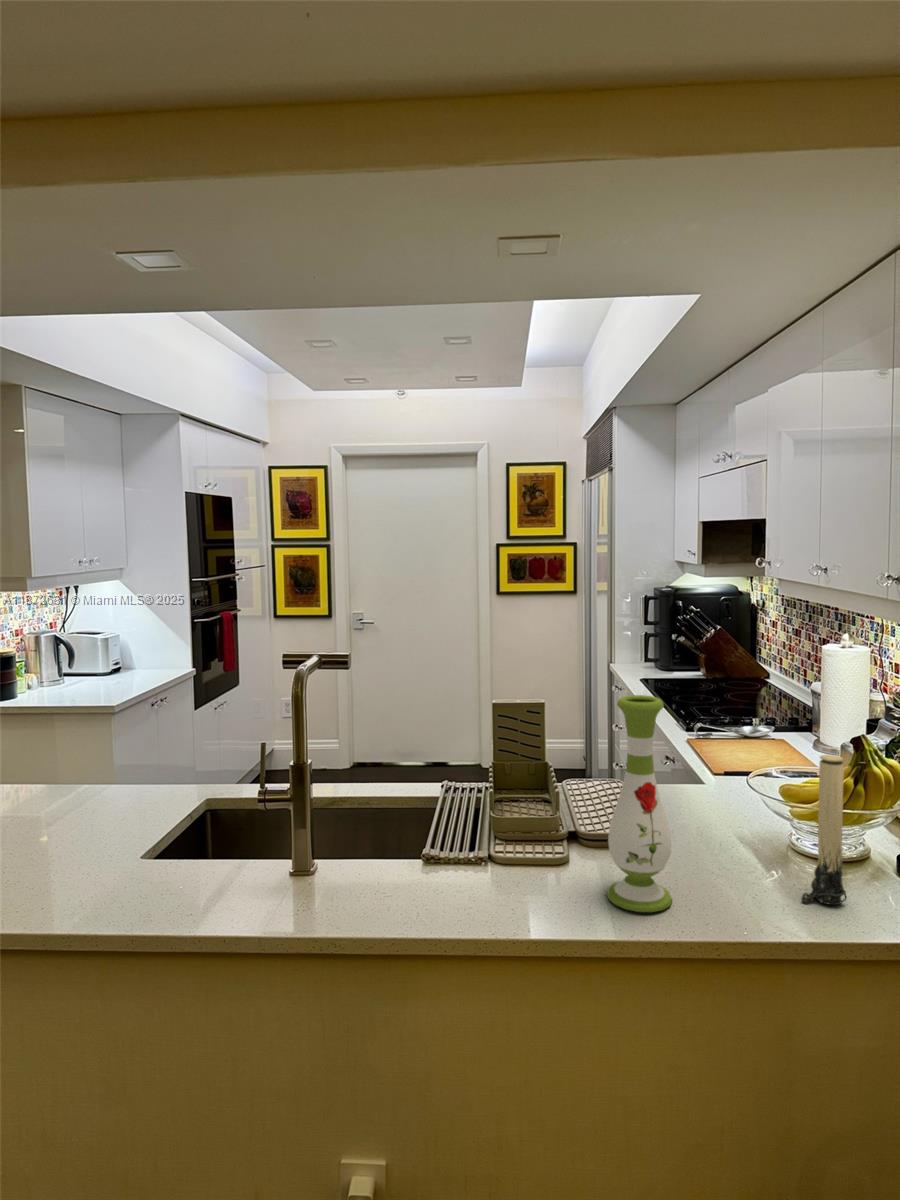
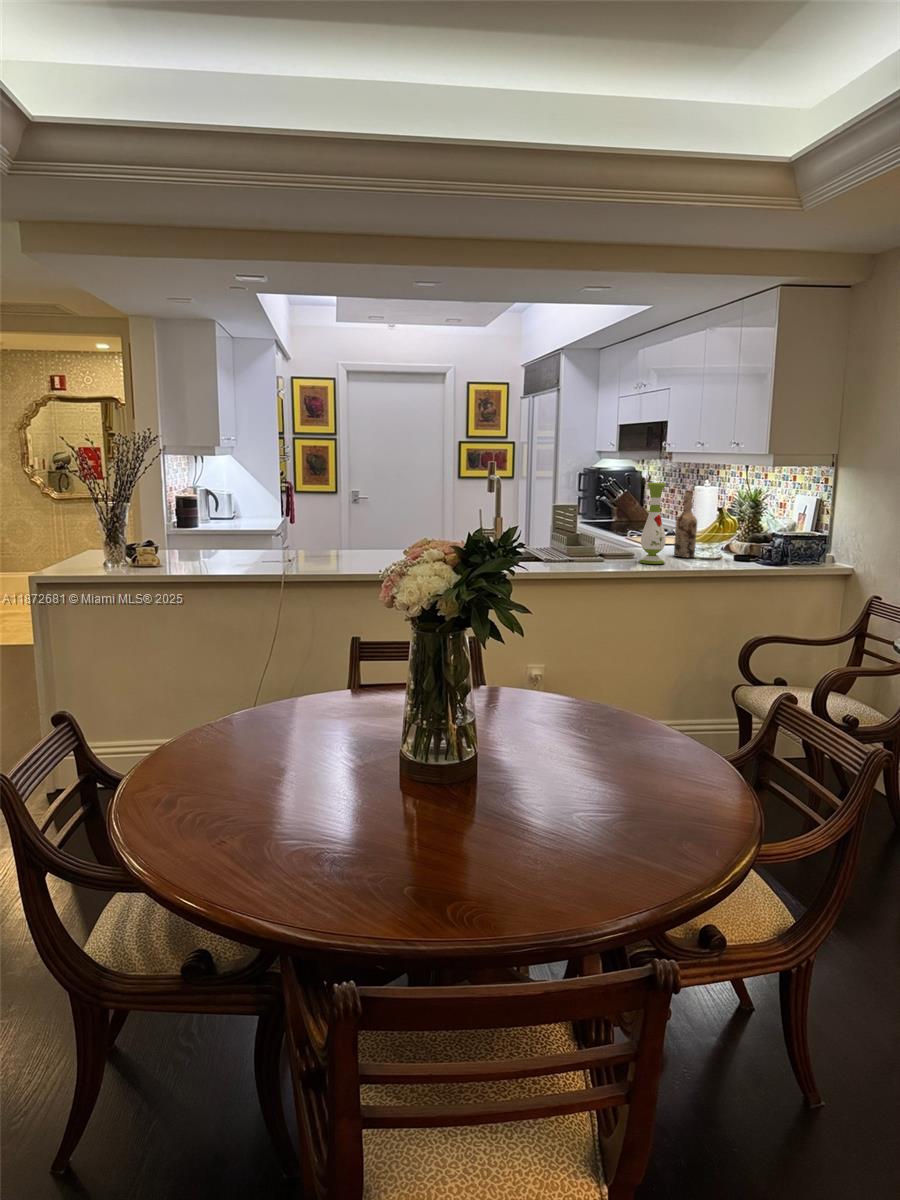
wine bottle: none [716,704,771,875] -> present [674,490,697,557]
candle: present [801,755,847,905] -> none [709,505,727,562]

